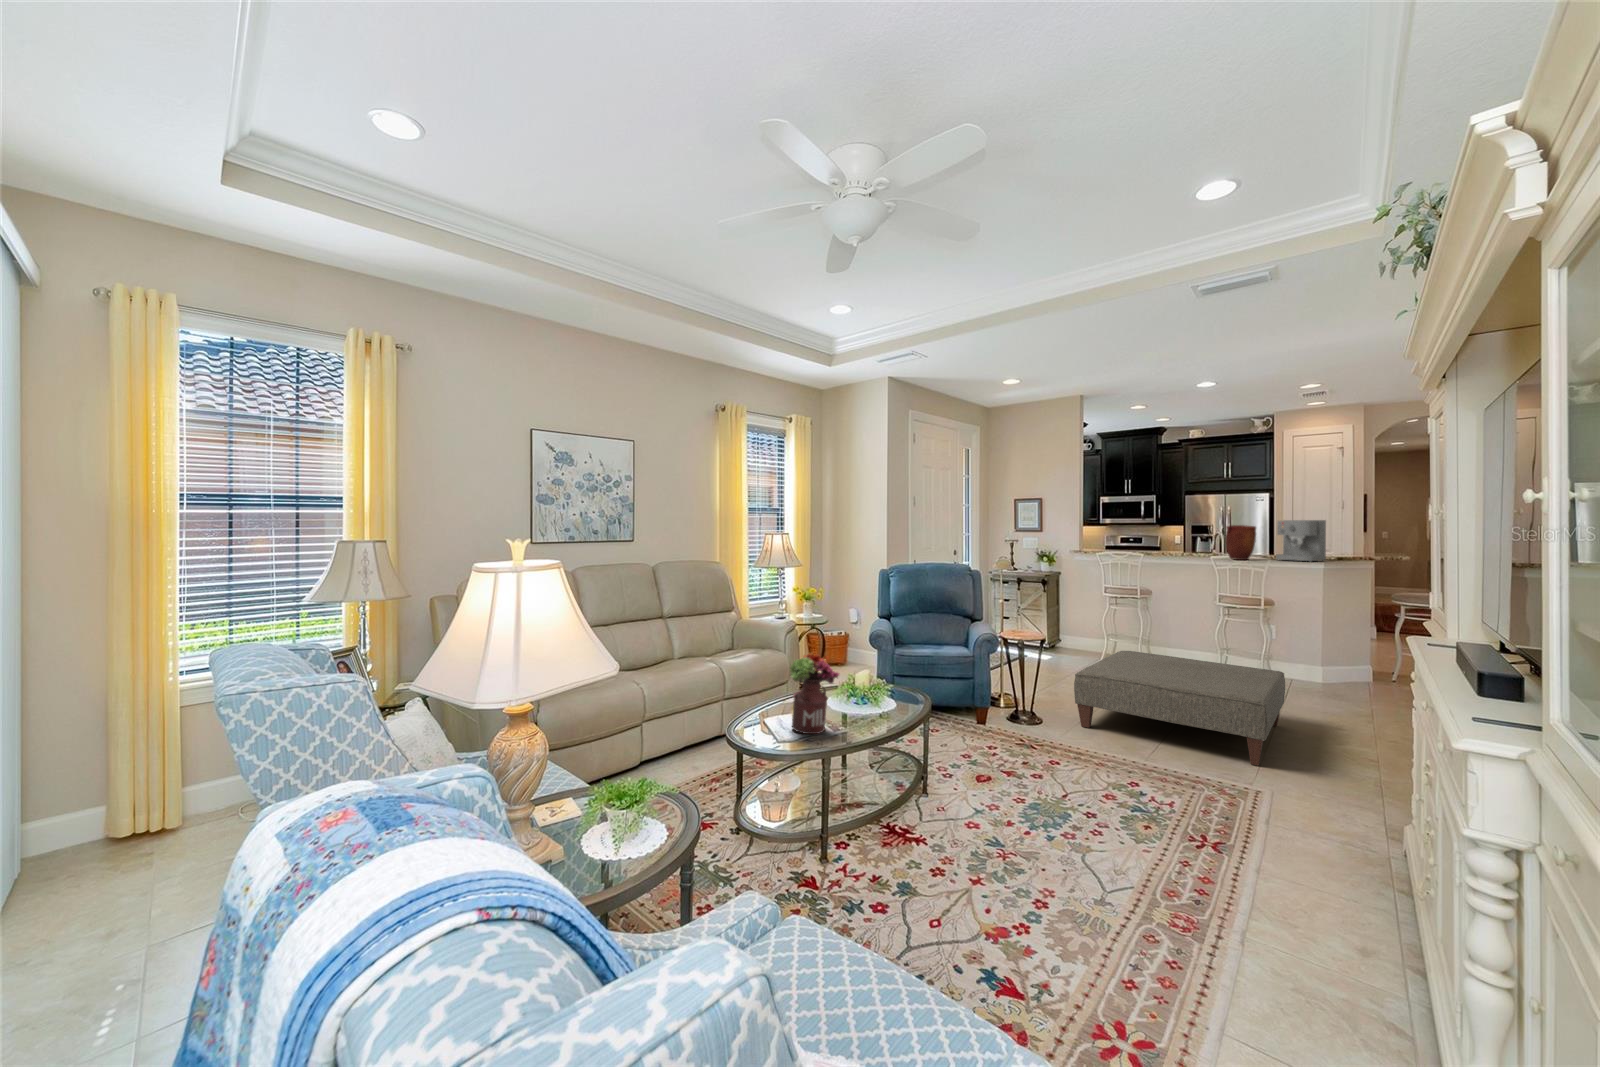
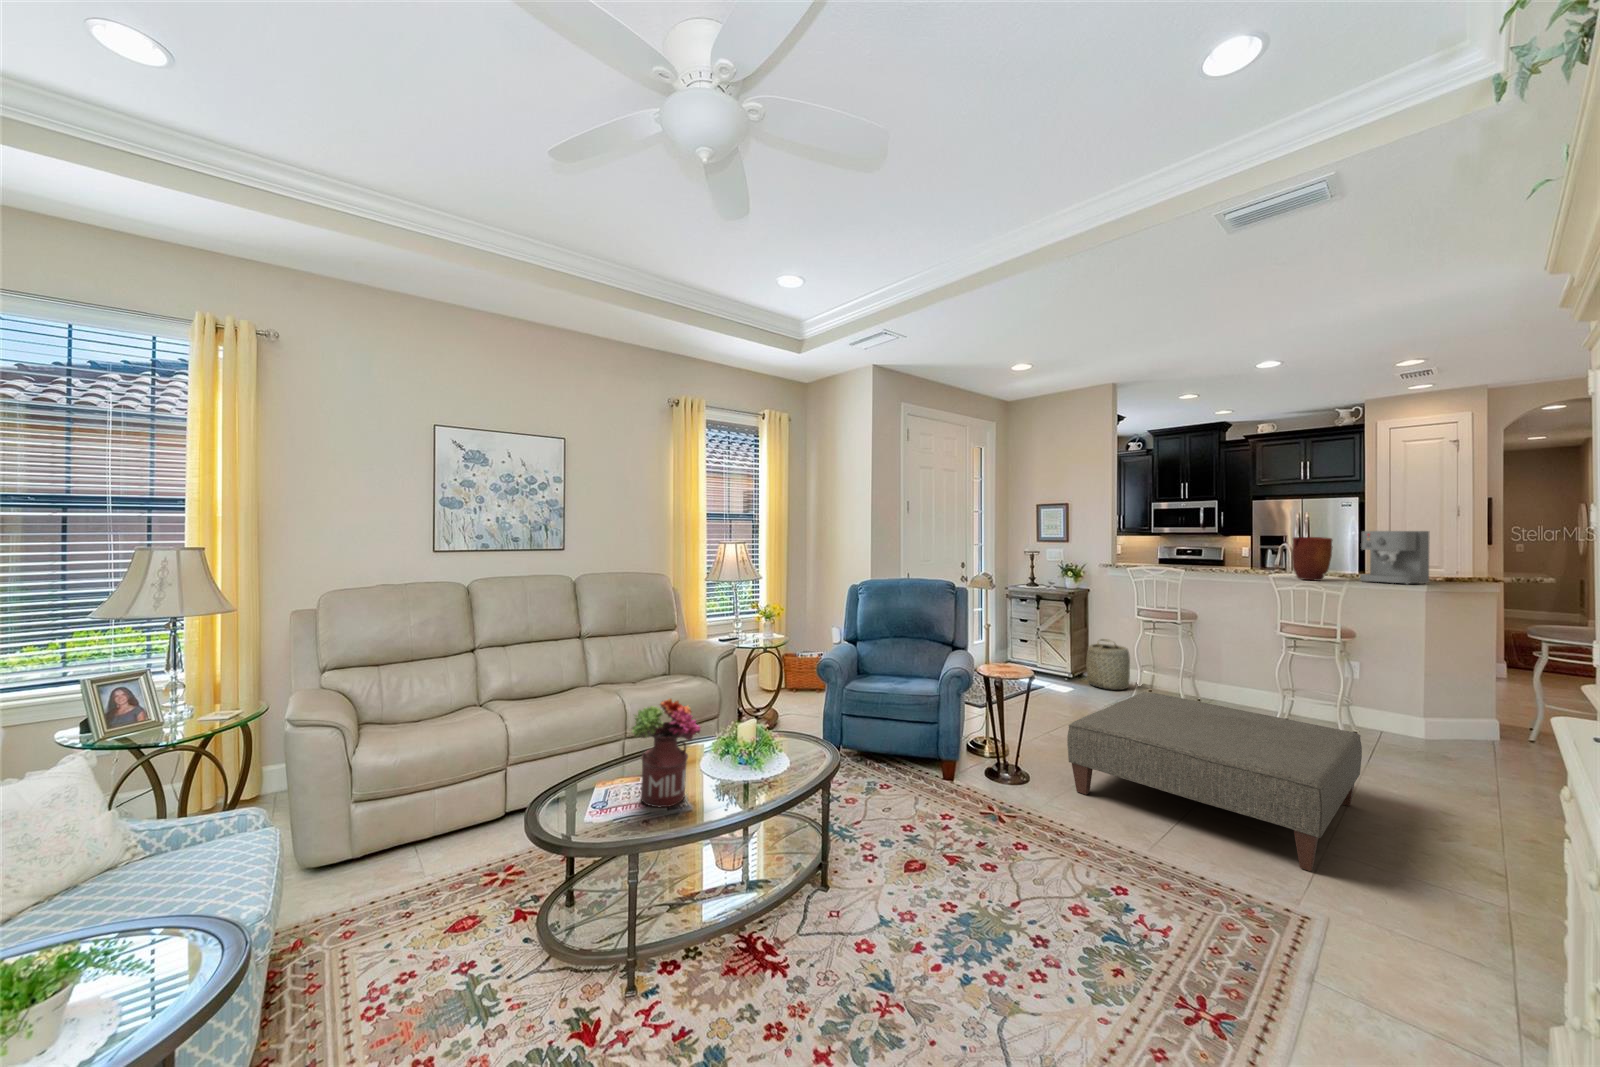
basket: none [1060,613,1096,655] -> present [1086,639,1130,690]

